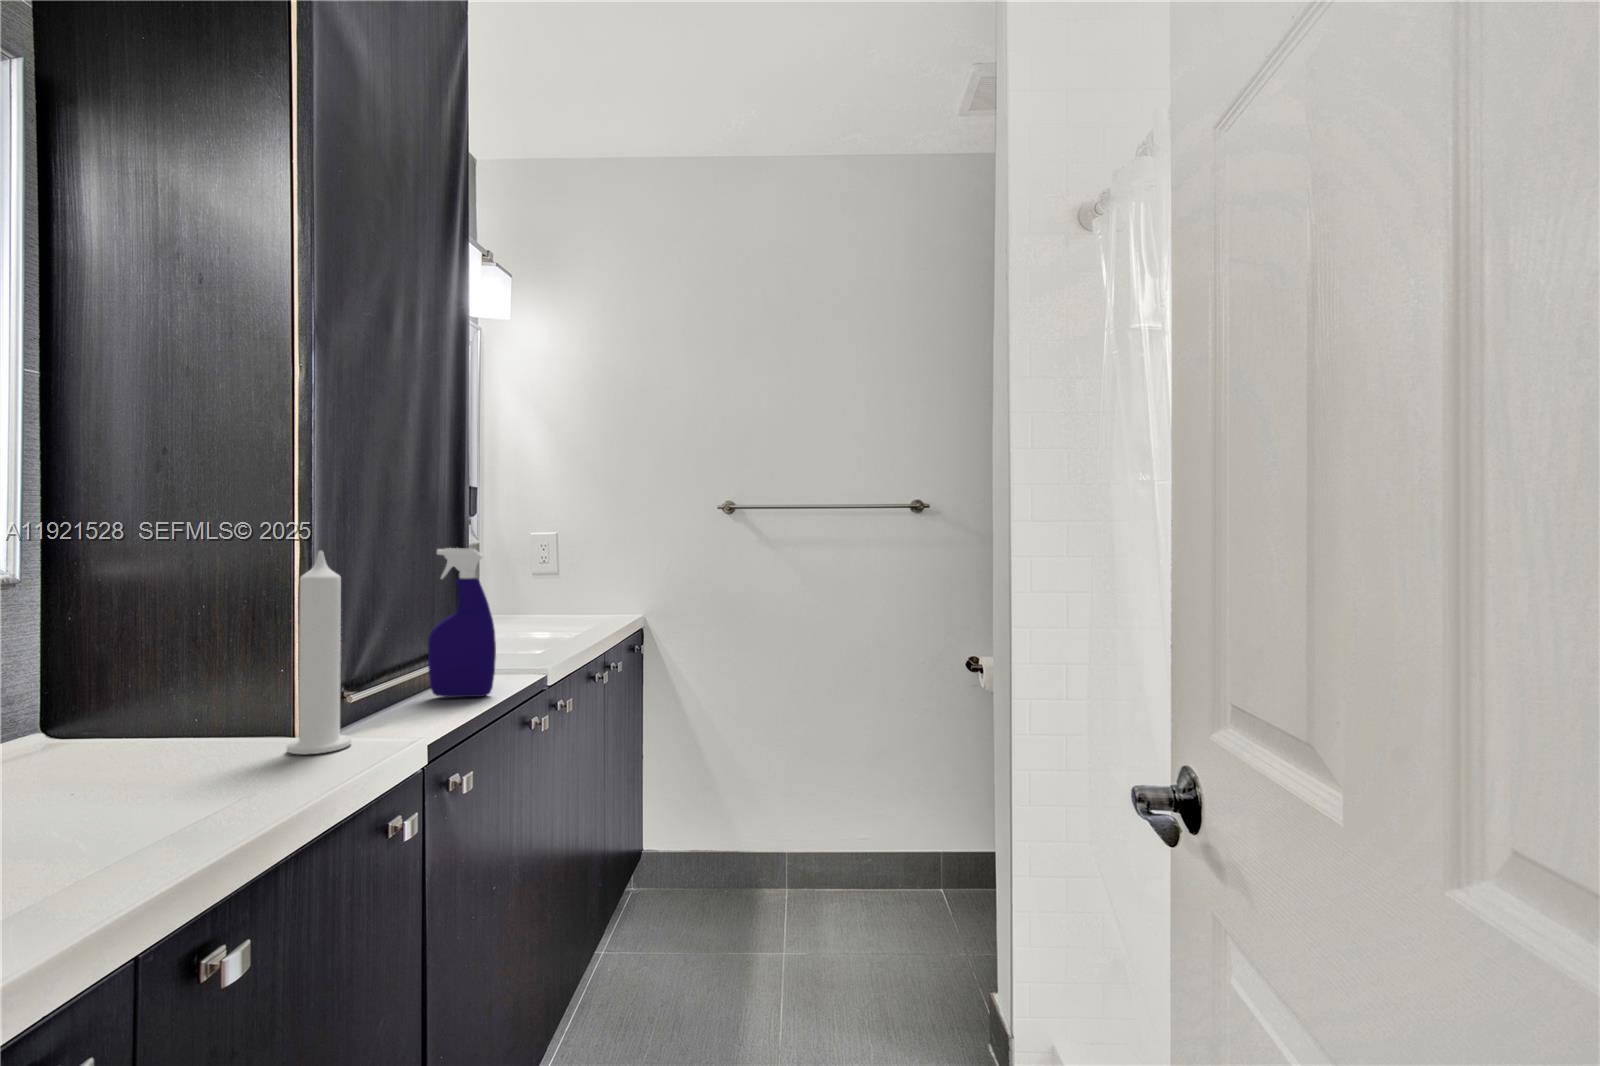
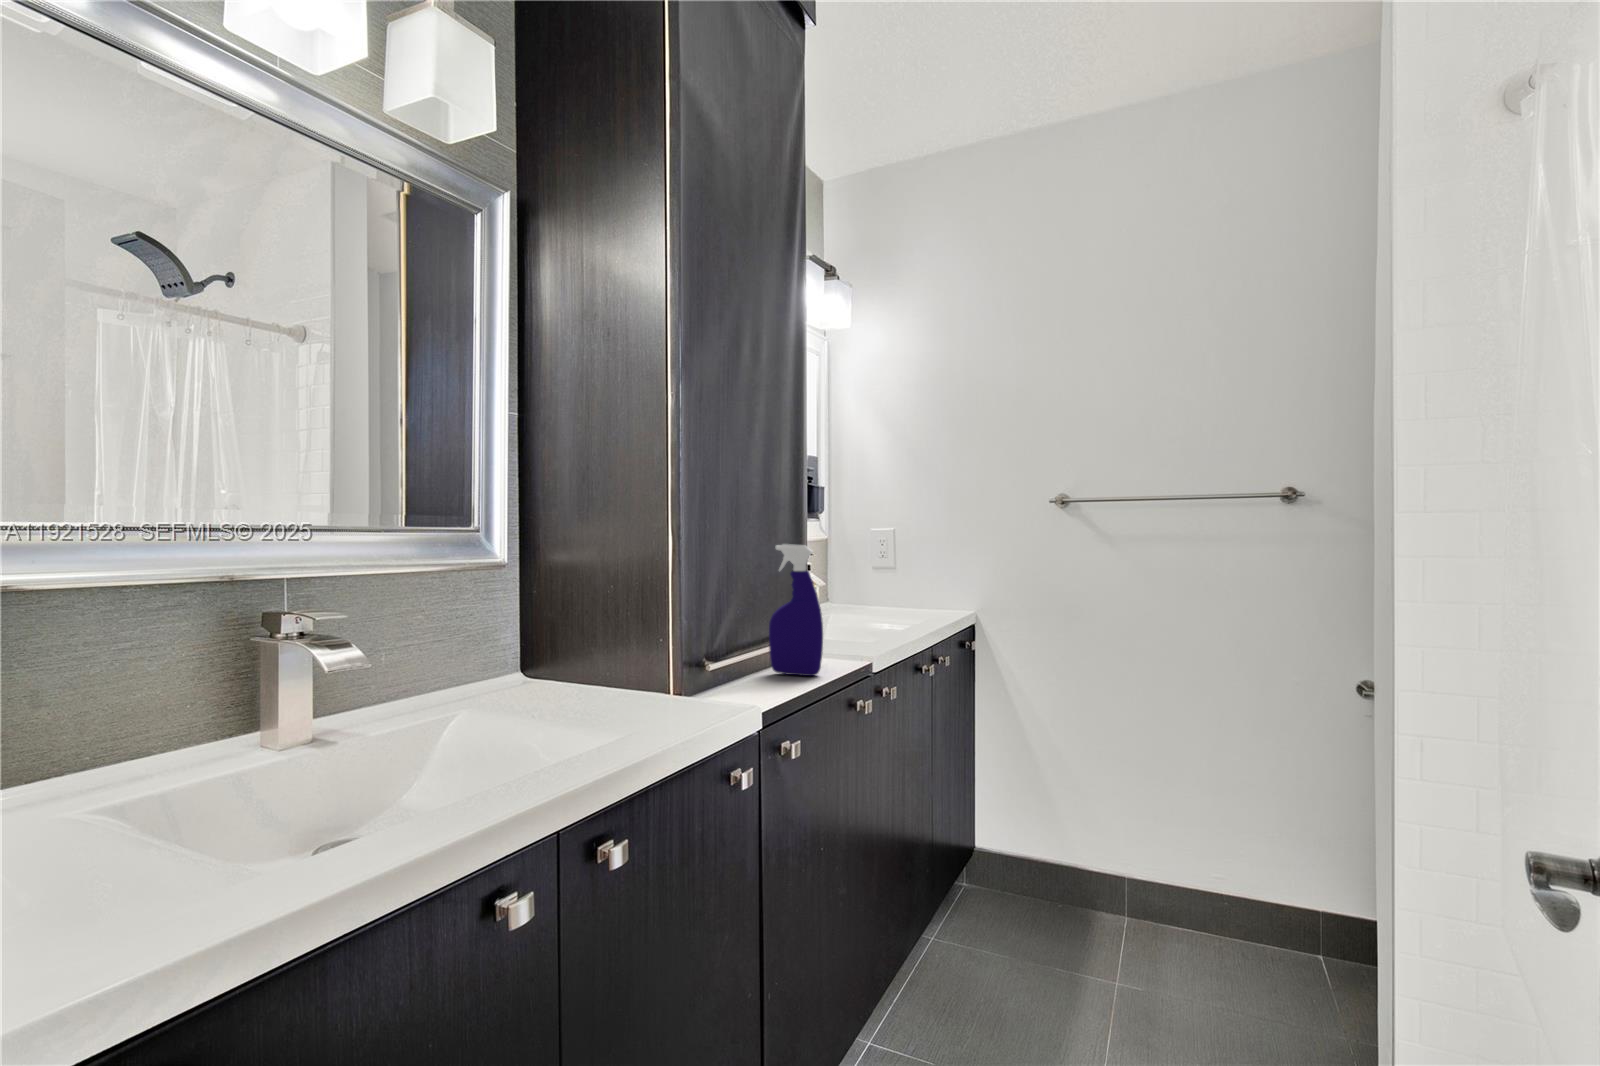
candle: present [287,551,352,754] -> none [661,546,706,709]

